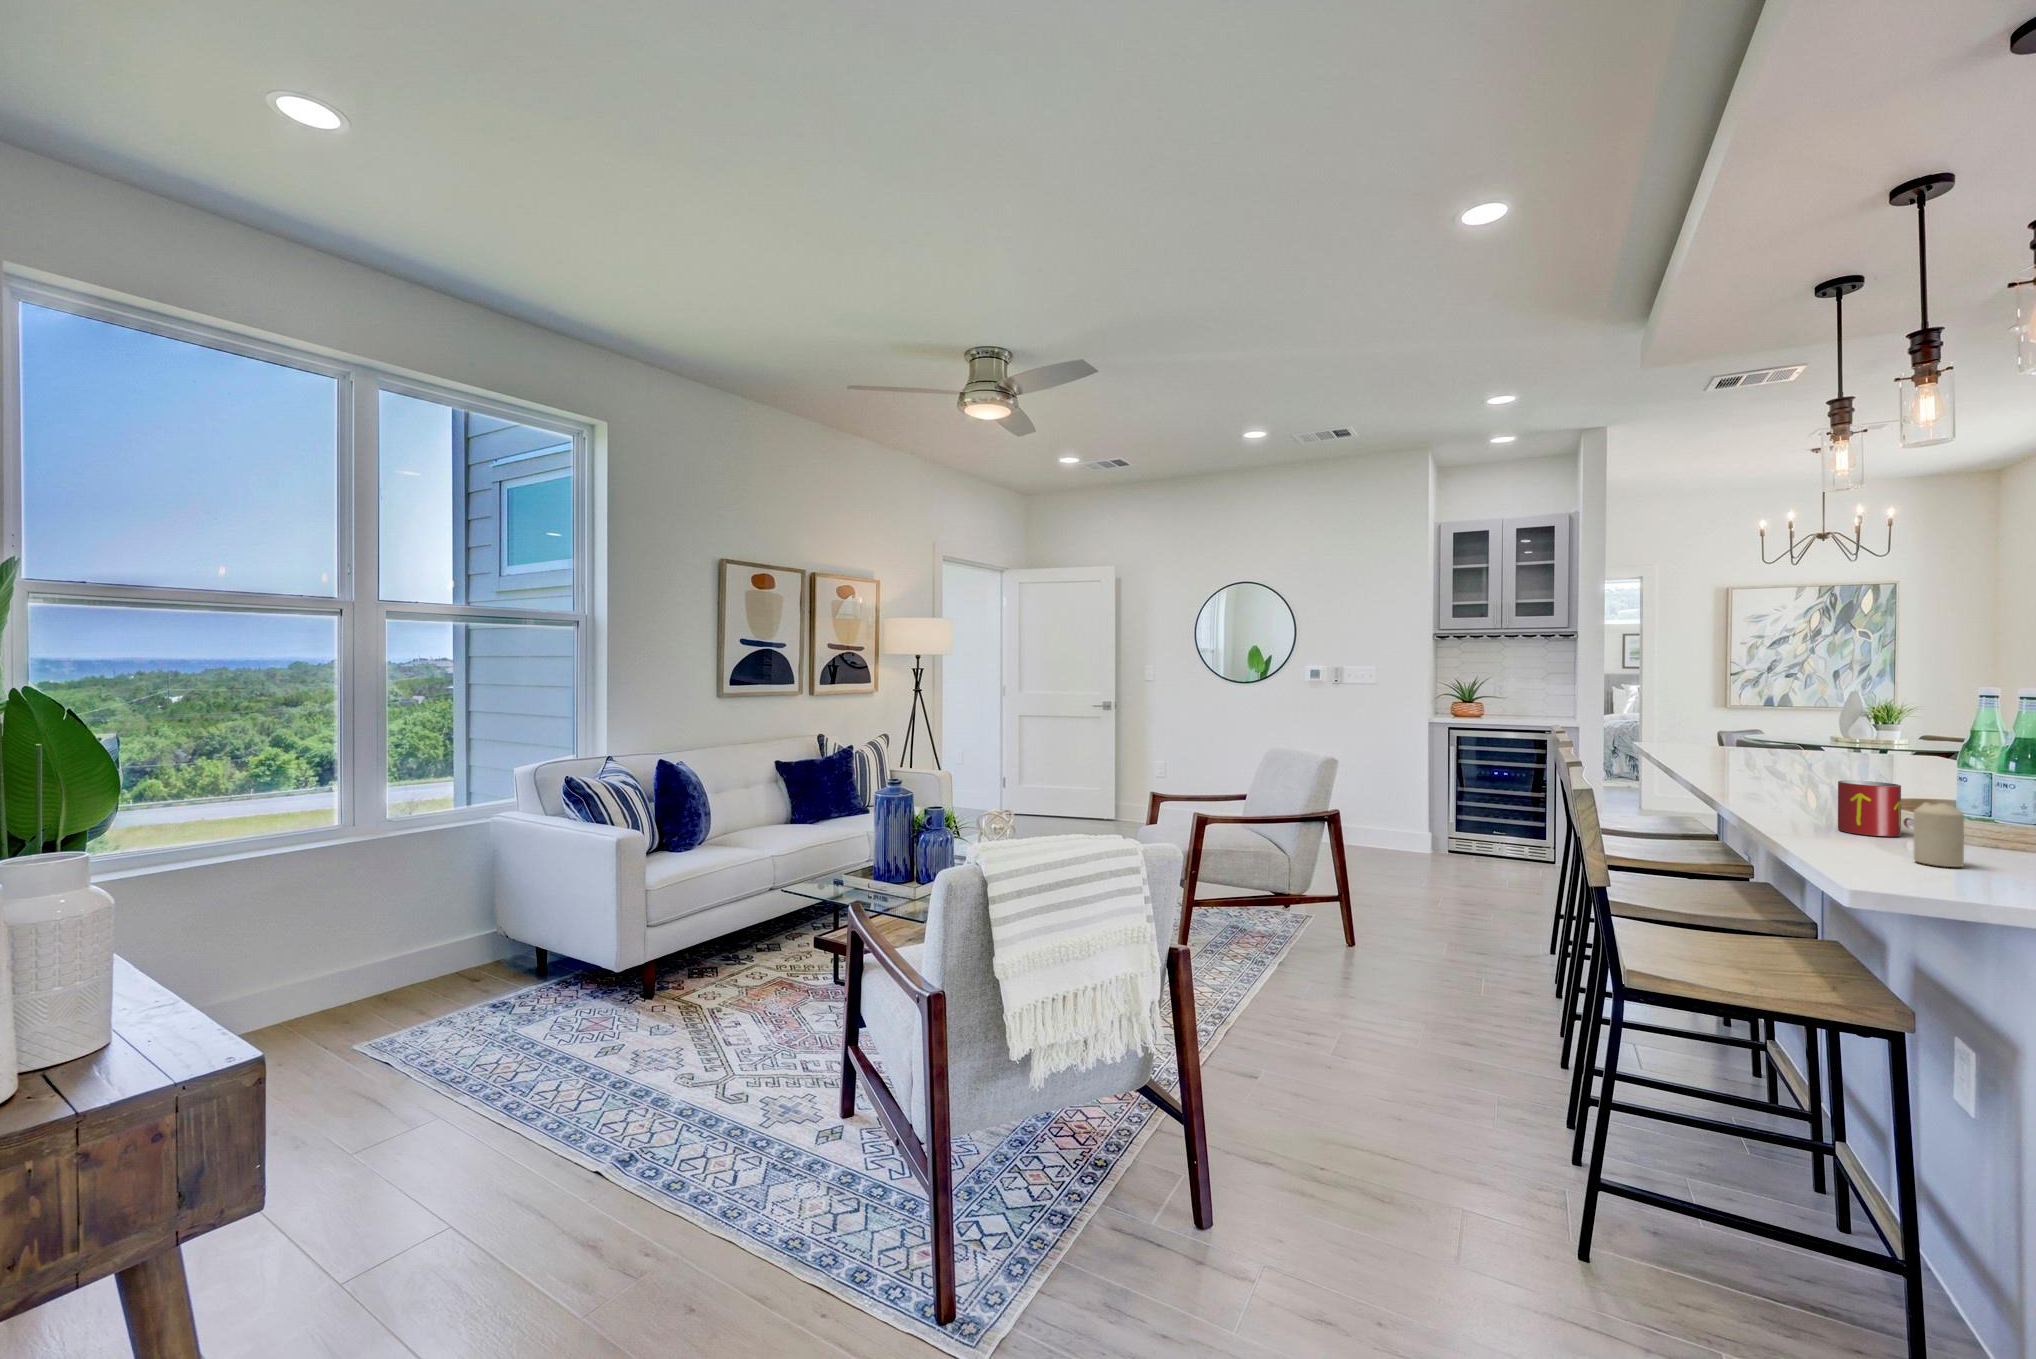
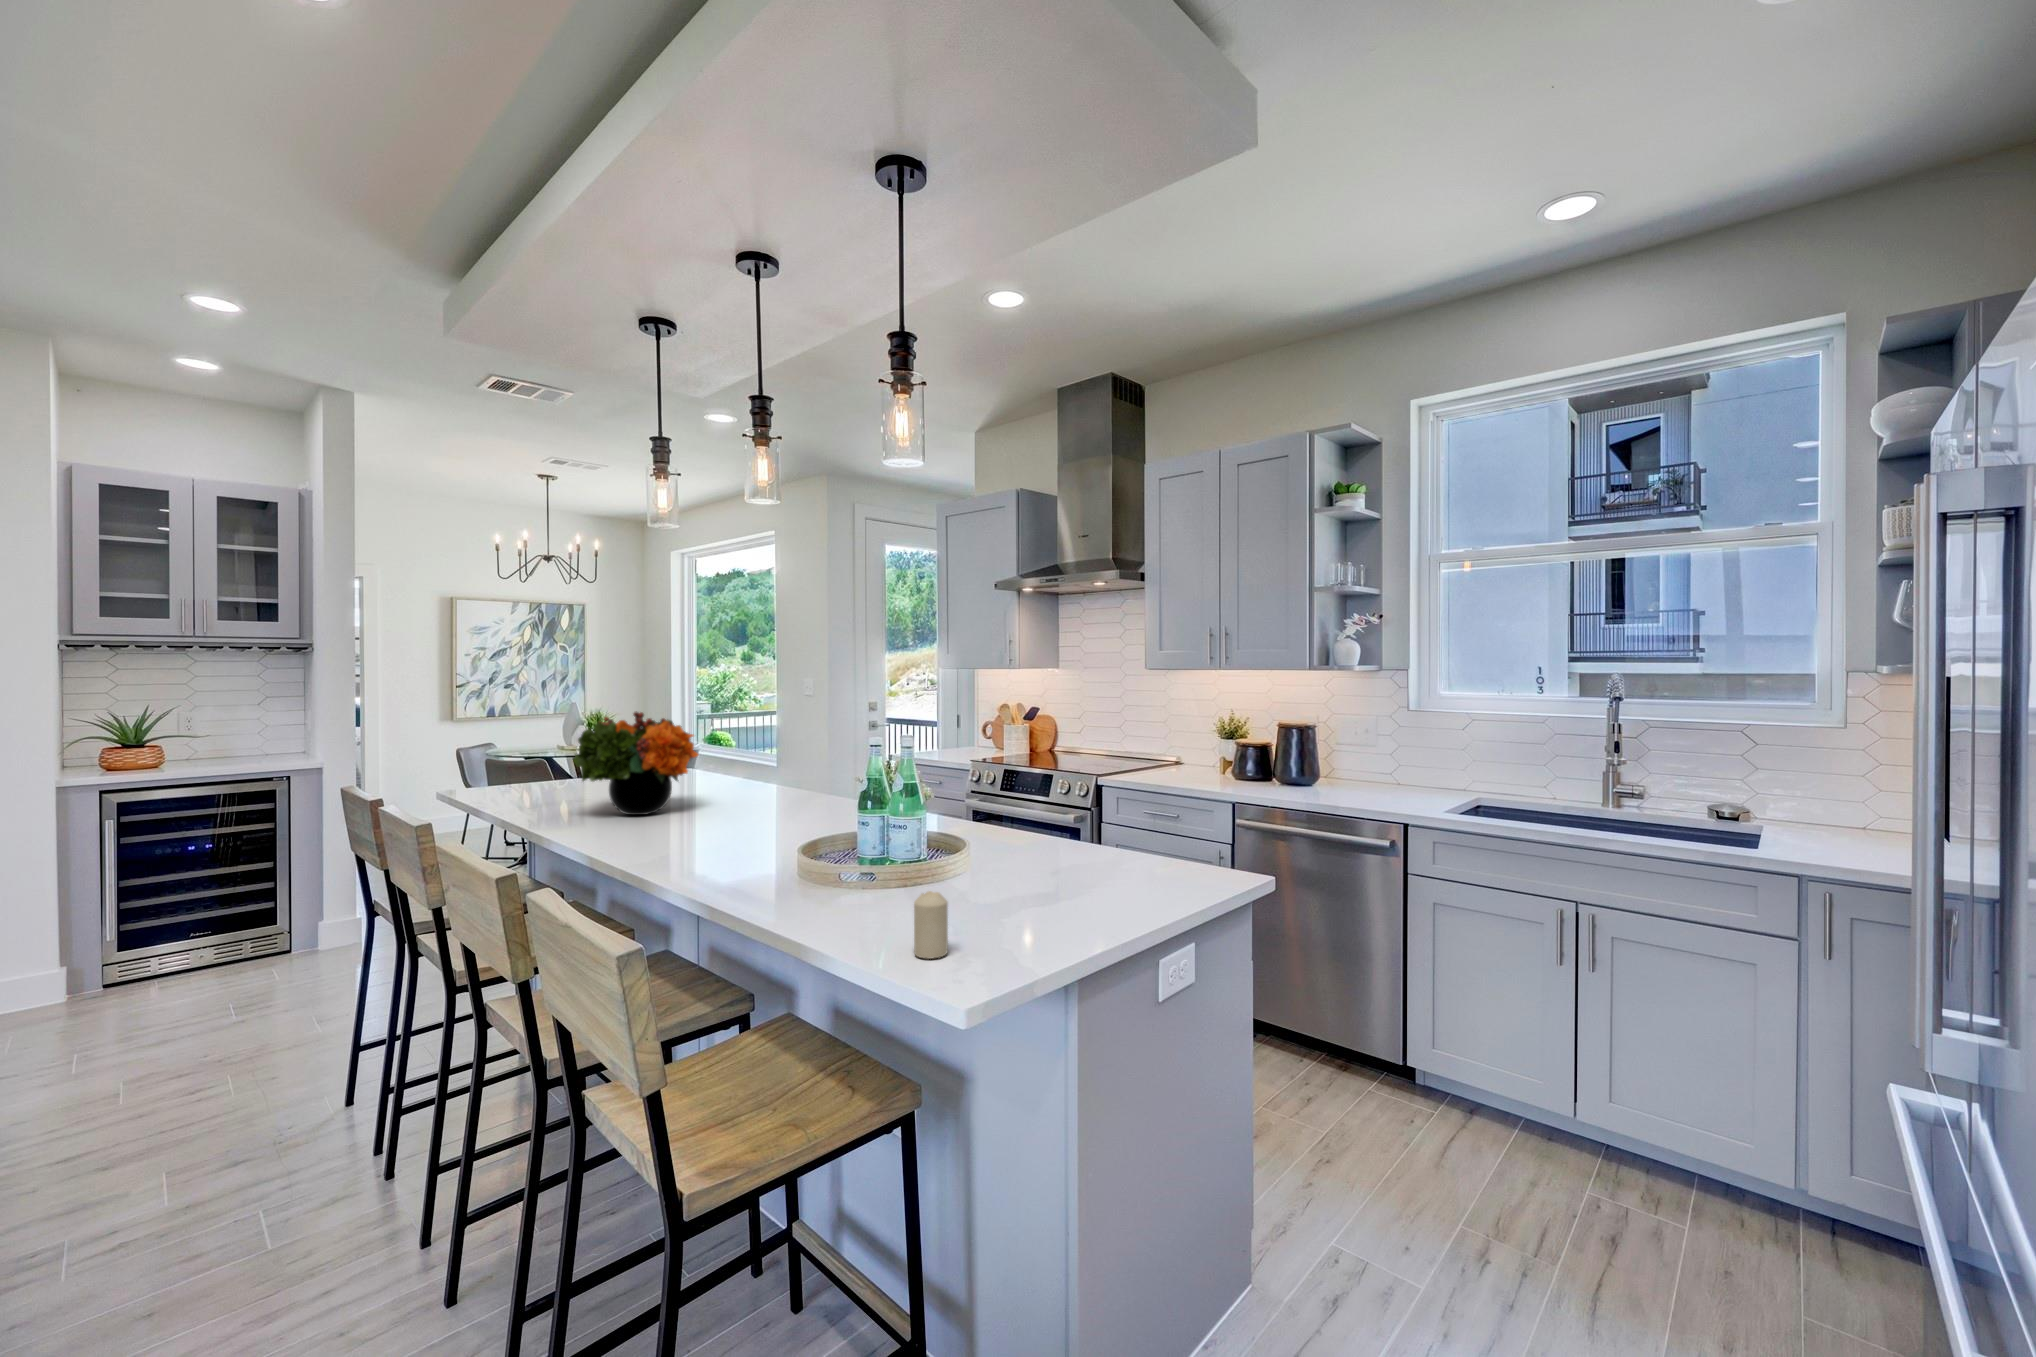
flower arrangement: none [1720,668,1875,766] -> present [573,711,698,815]
mug: present [1838,780,1901,836] -> none [806,861,852,924]

